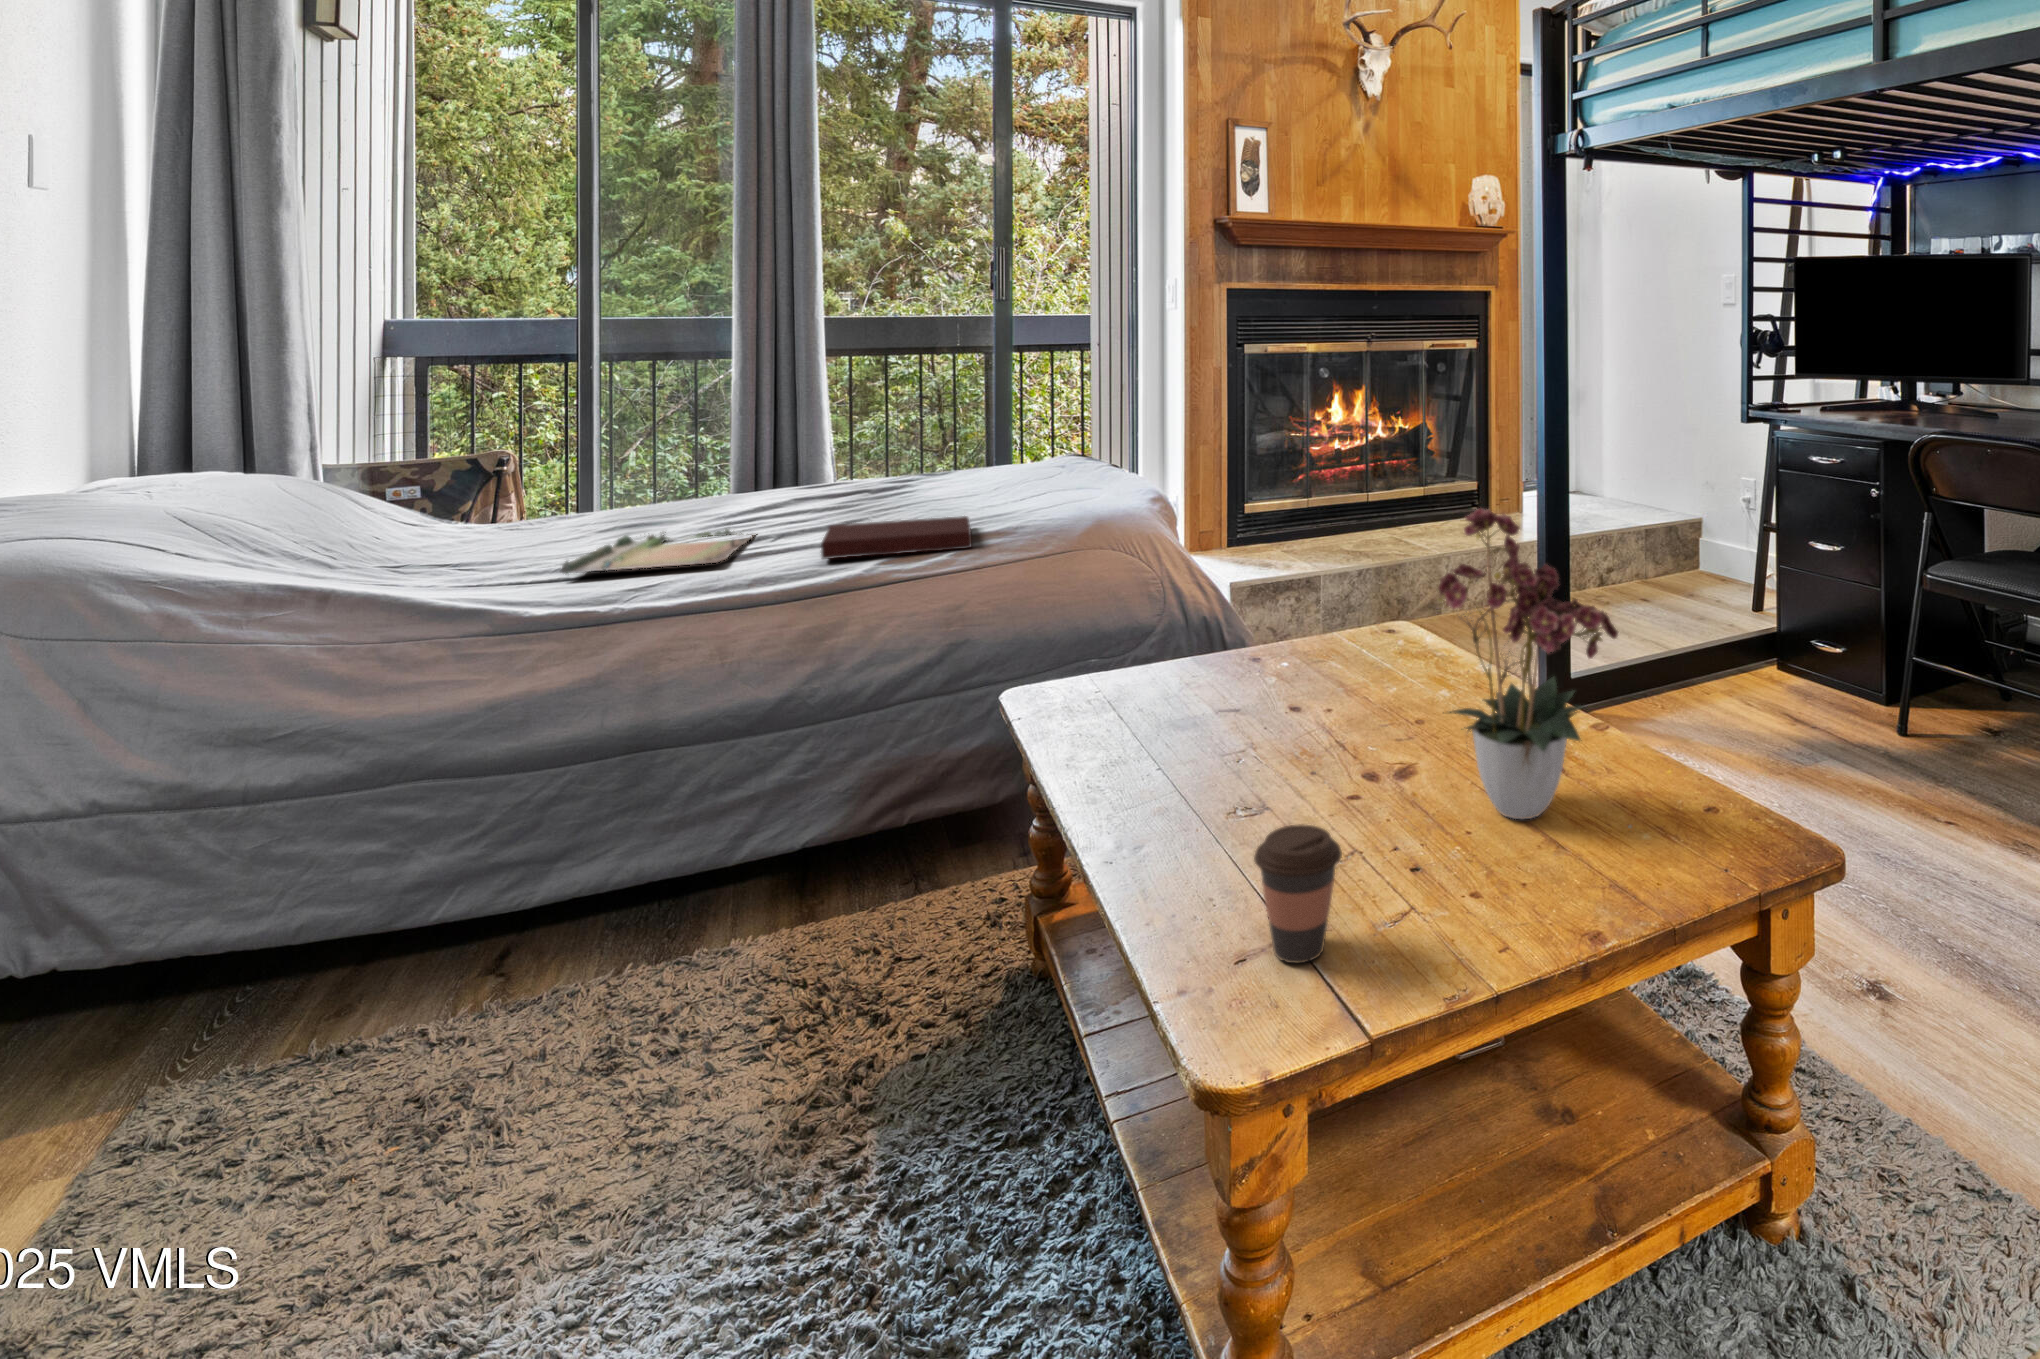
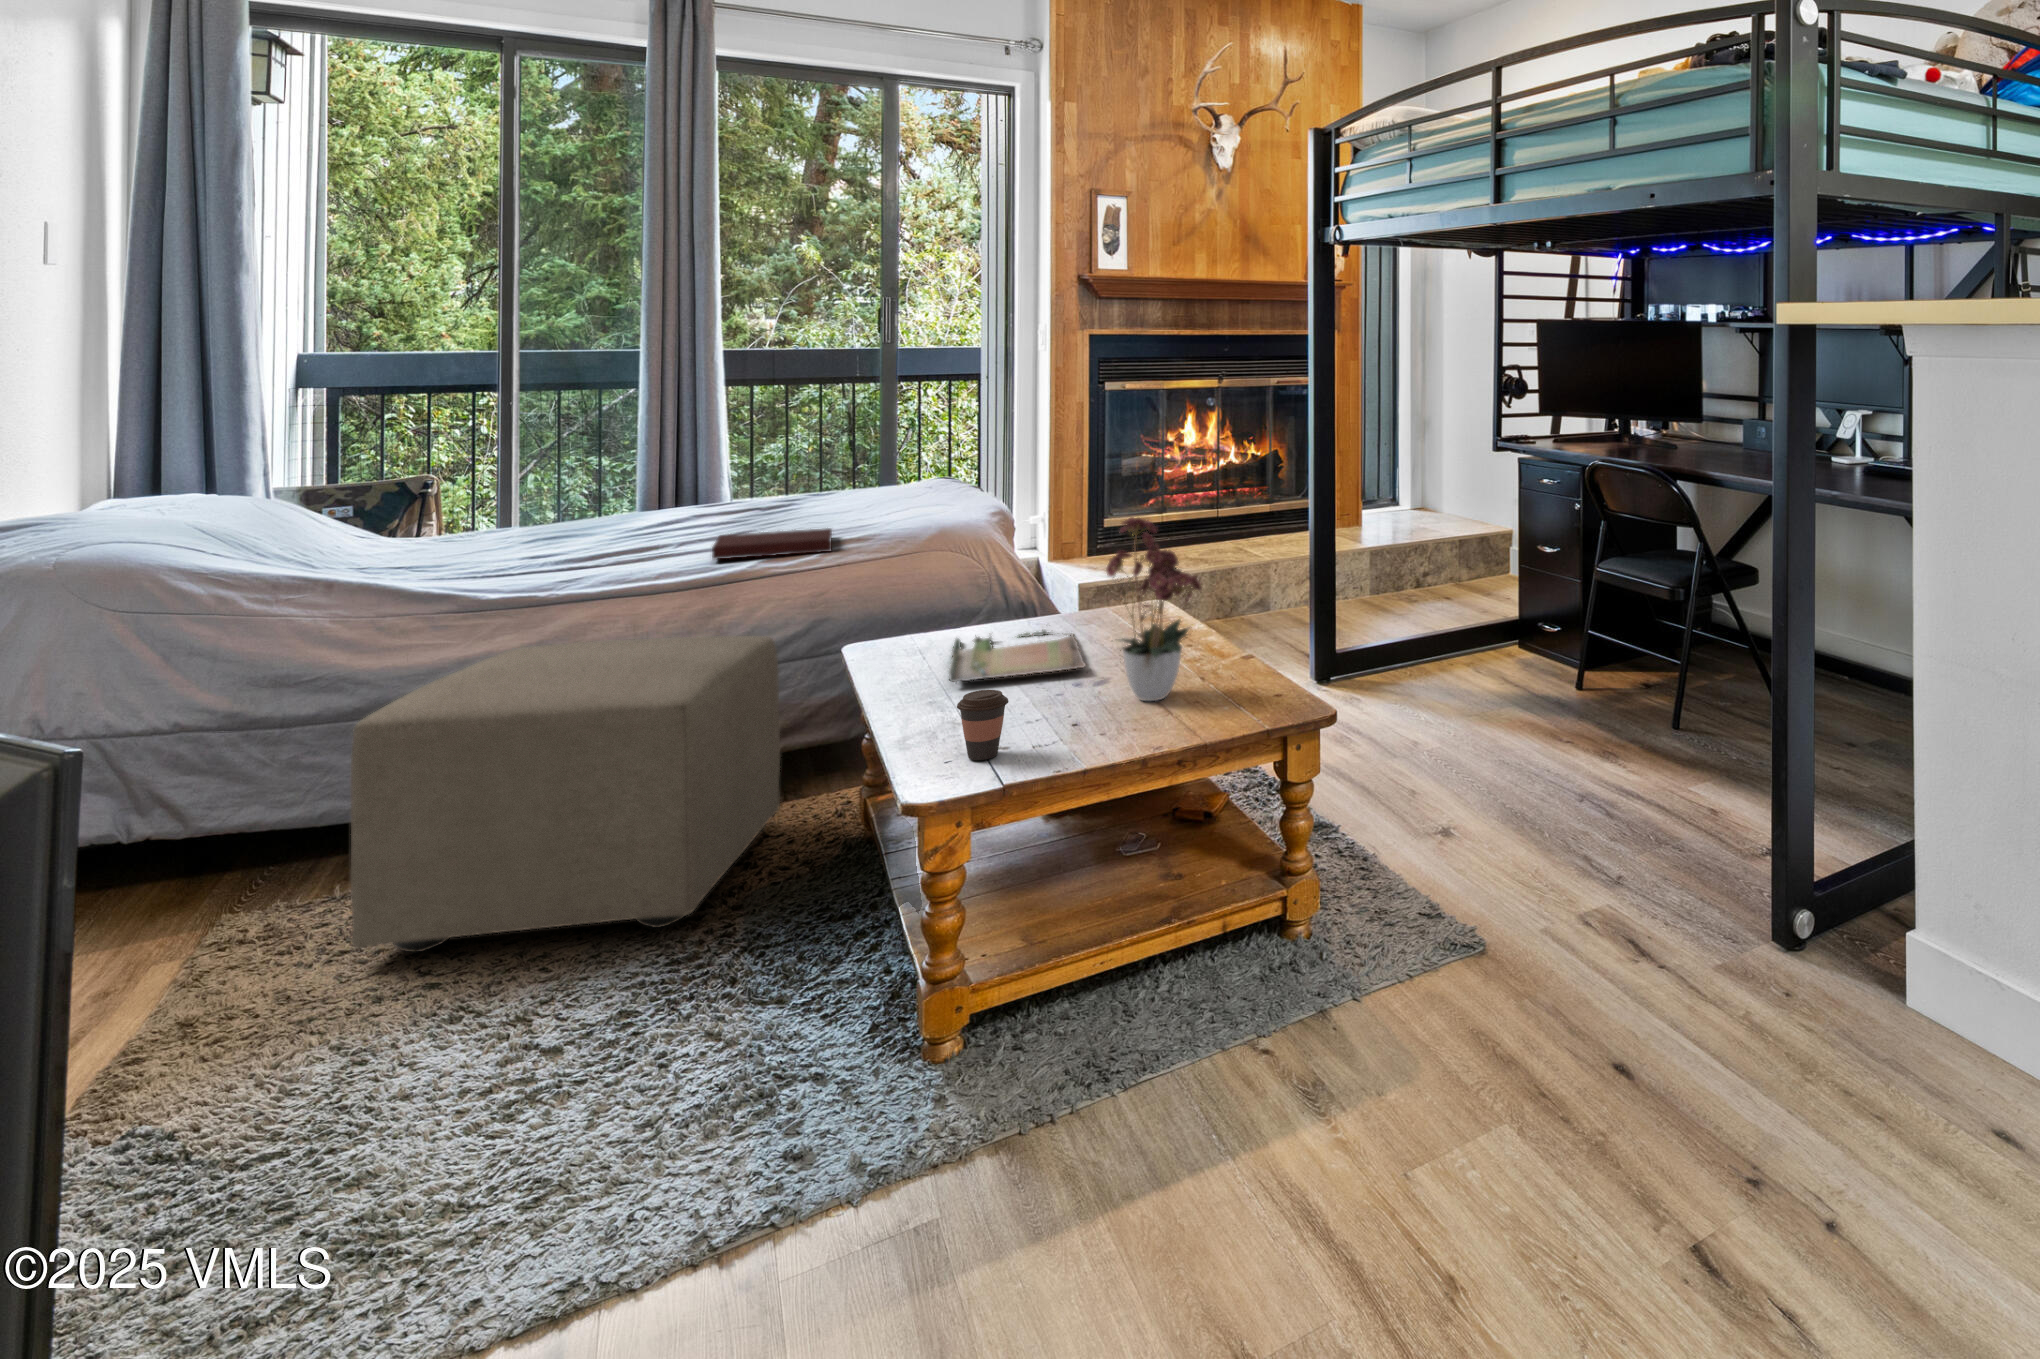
tray: present [561,529,752,574] -> present [949,630,1085,682]
ottoman: none [278,672,917,1199] -> present [350,636,780,952]

